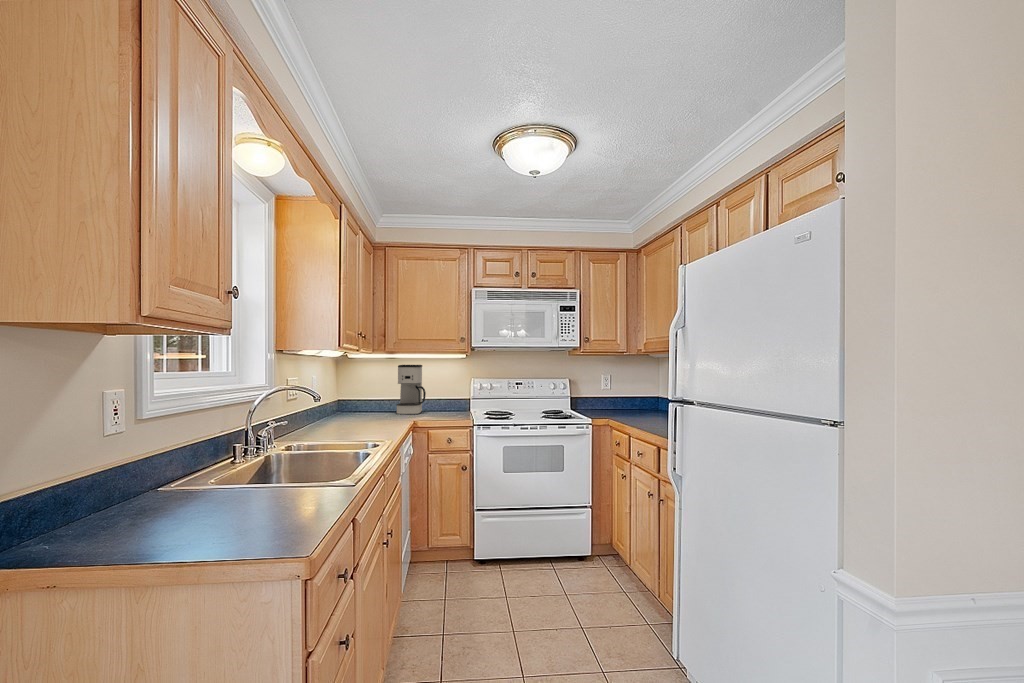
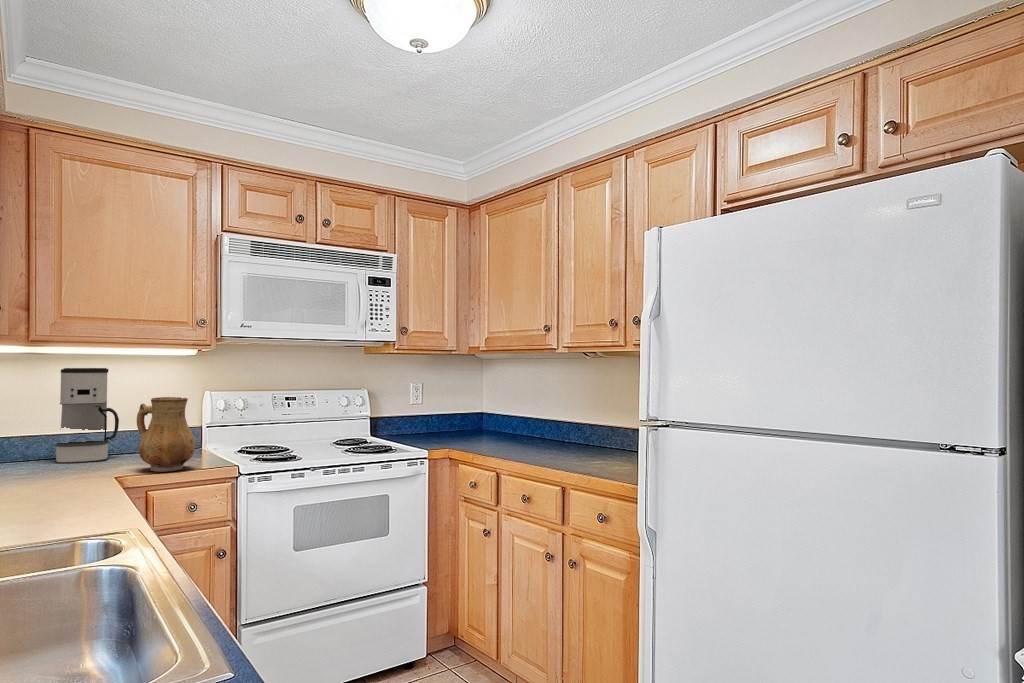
ceramic pitcher: none [424,381,452,420] -> present [137,397,196,472]

